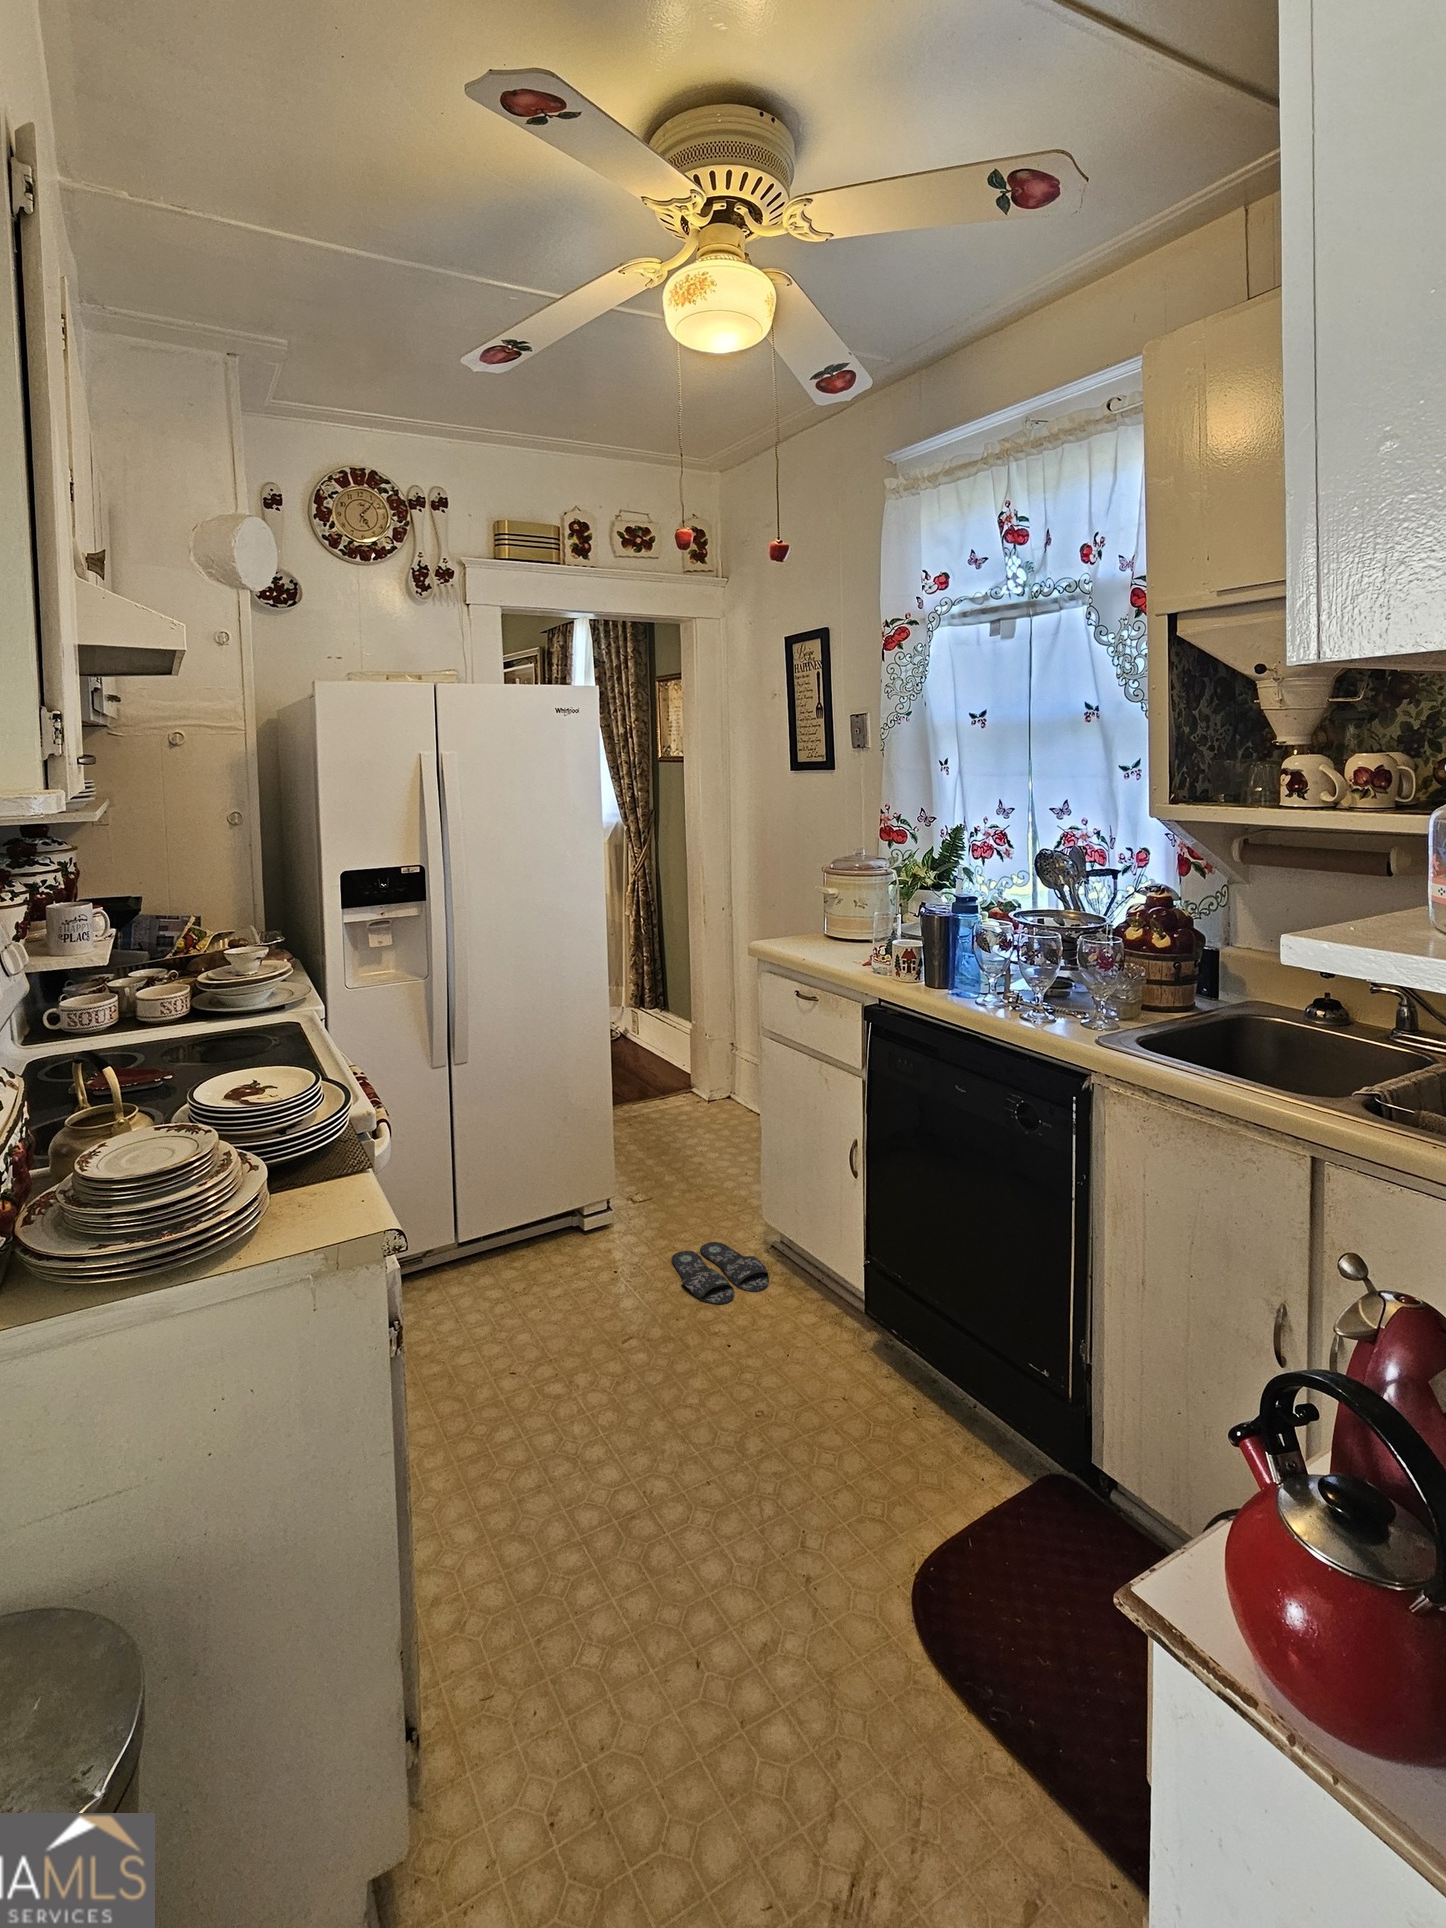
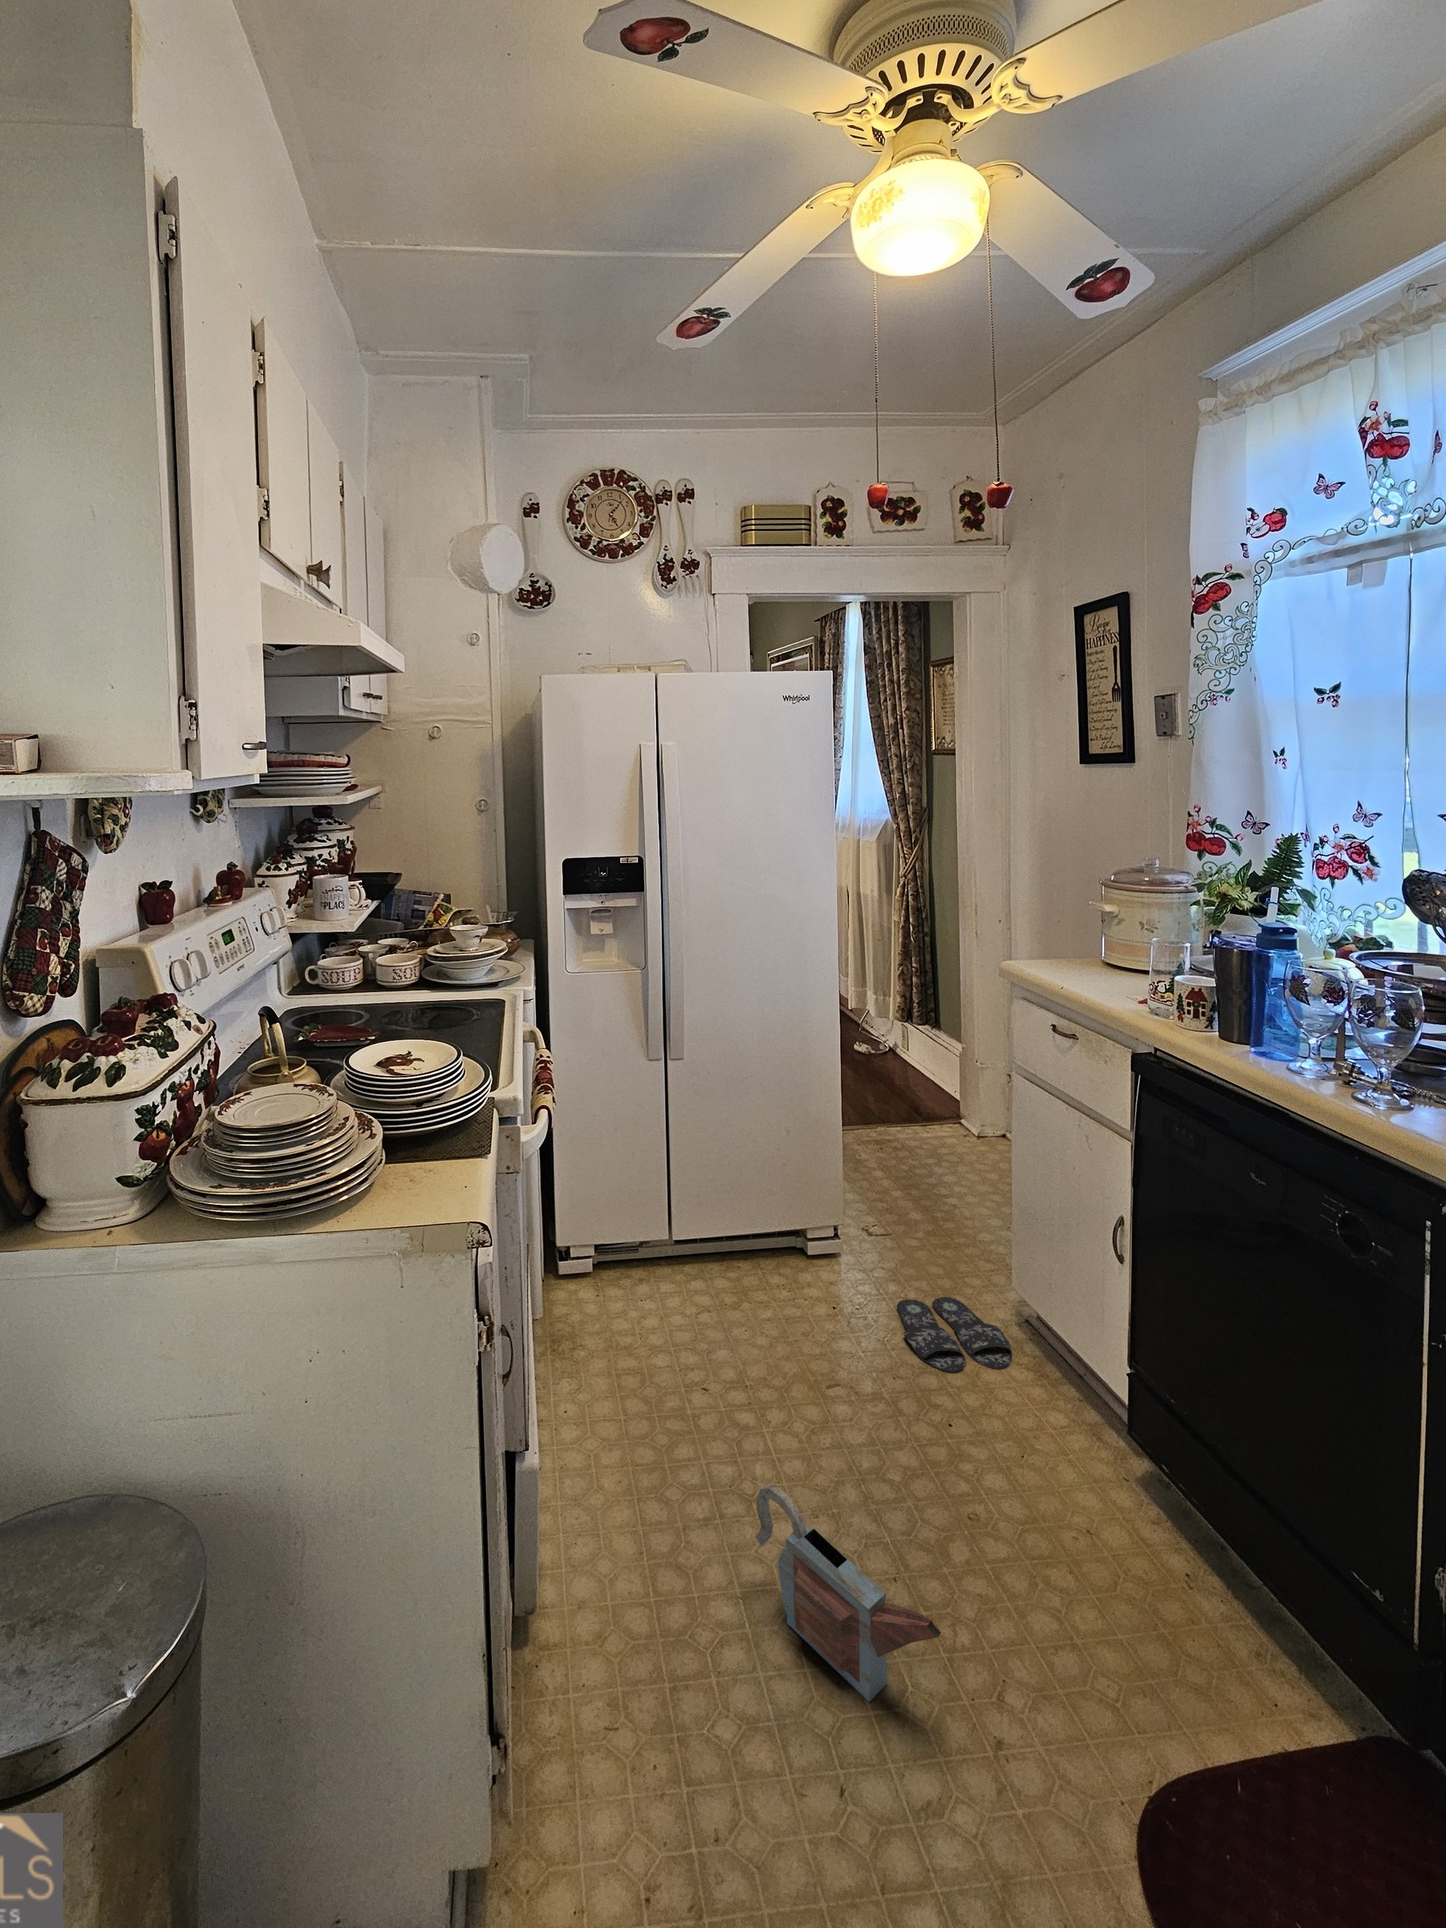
watering can: none [592,1433,764,1591] -> present [755,1485,941,1702]

